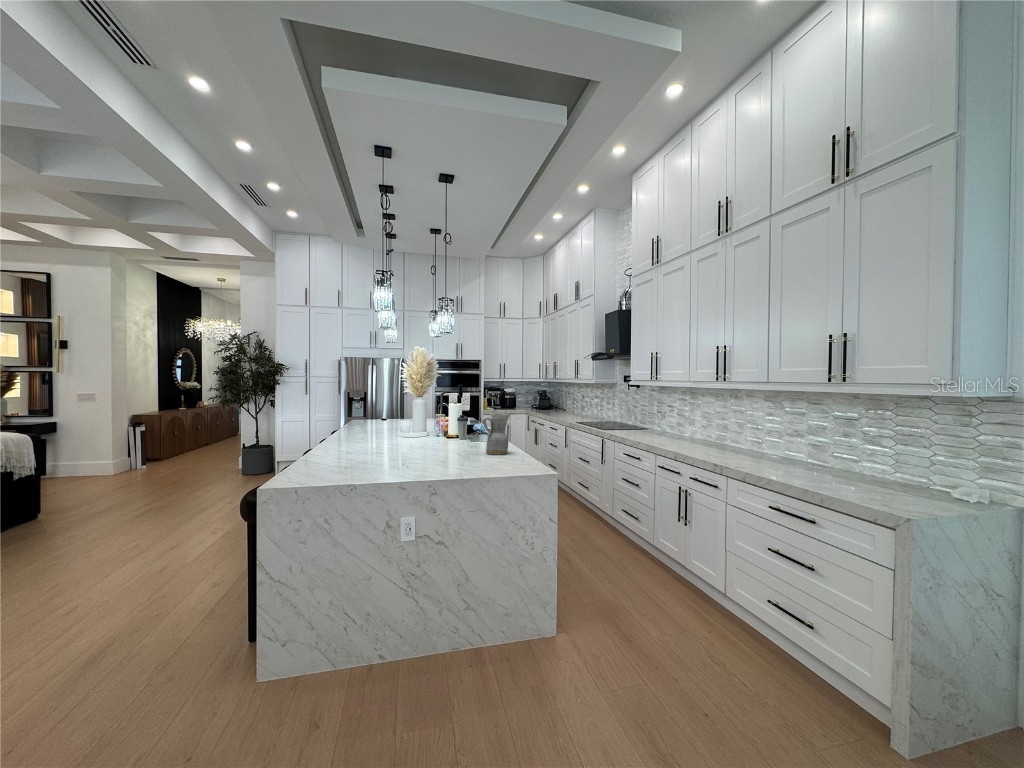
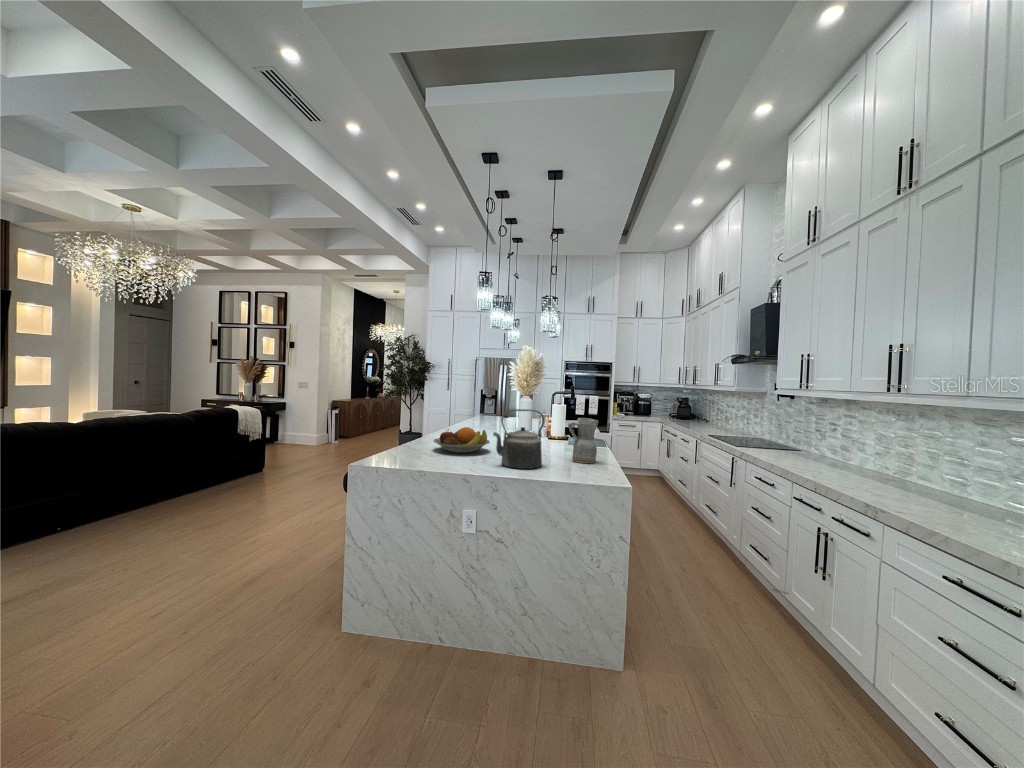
kettle: none [419,408,465,465] -> present [493,409,545,469]
fruit bowl: none [342,430,403,457] -> present [433,427,490,453]

